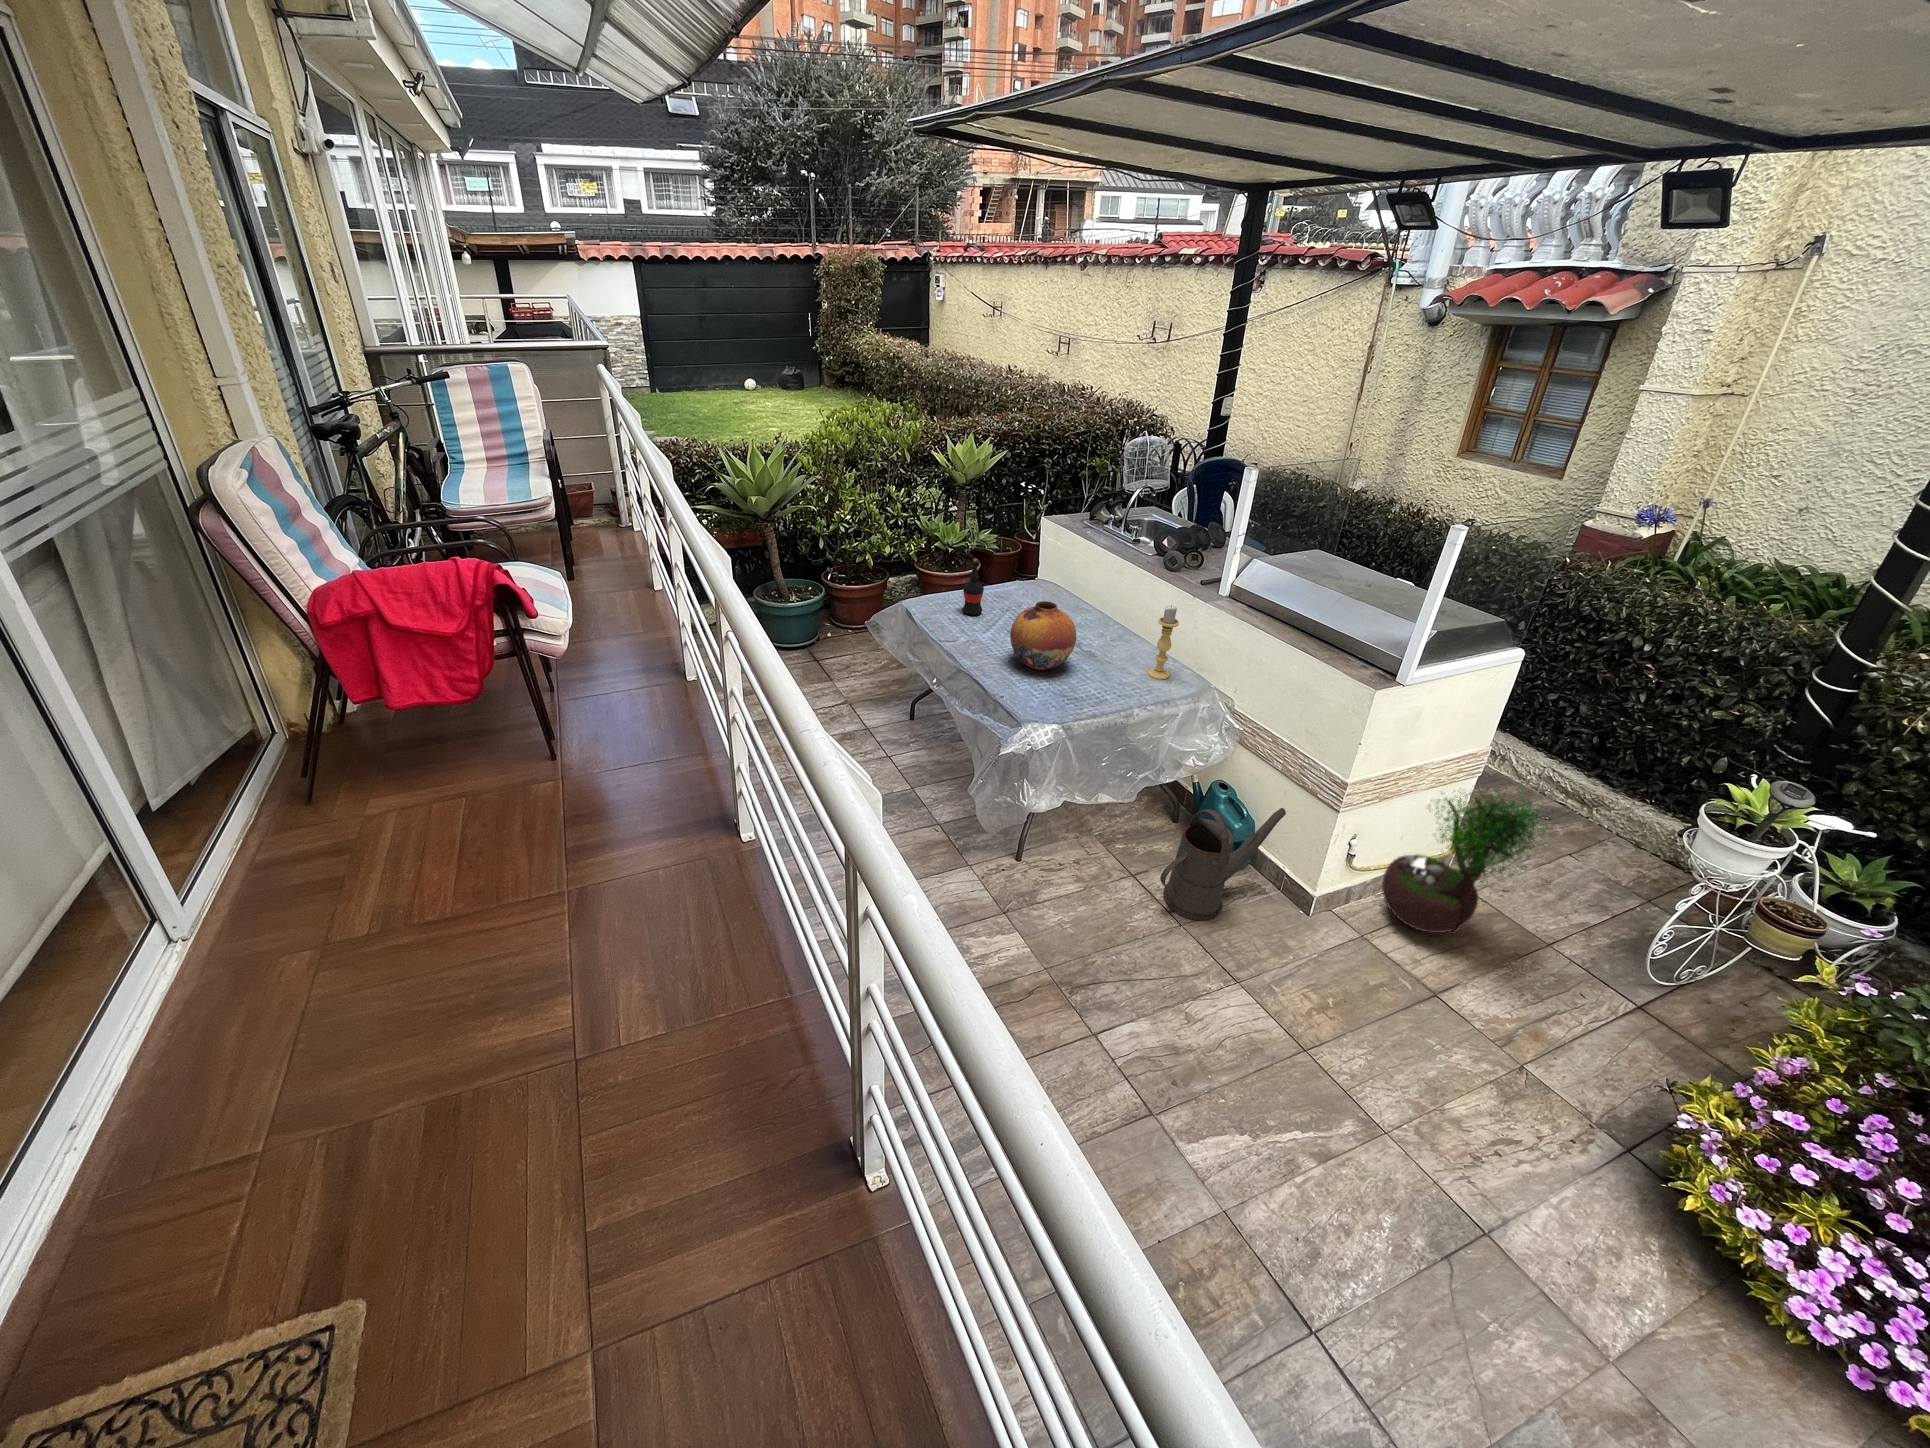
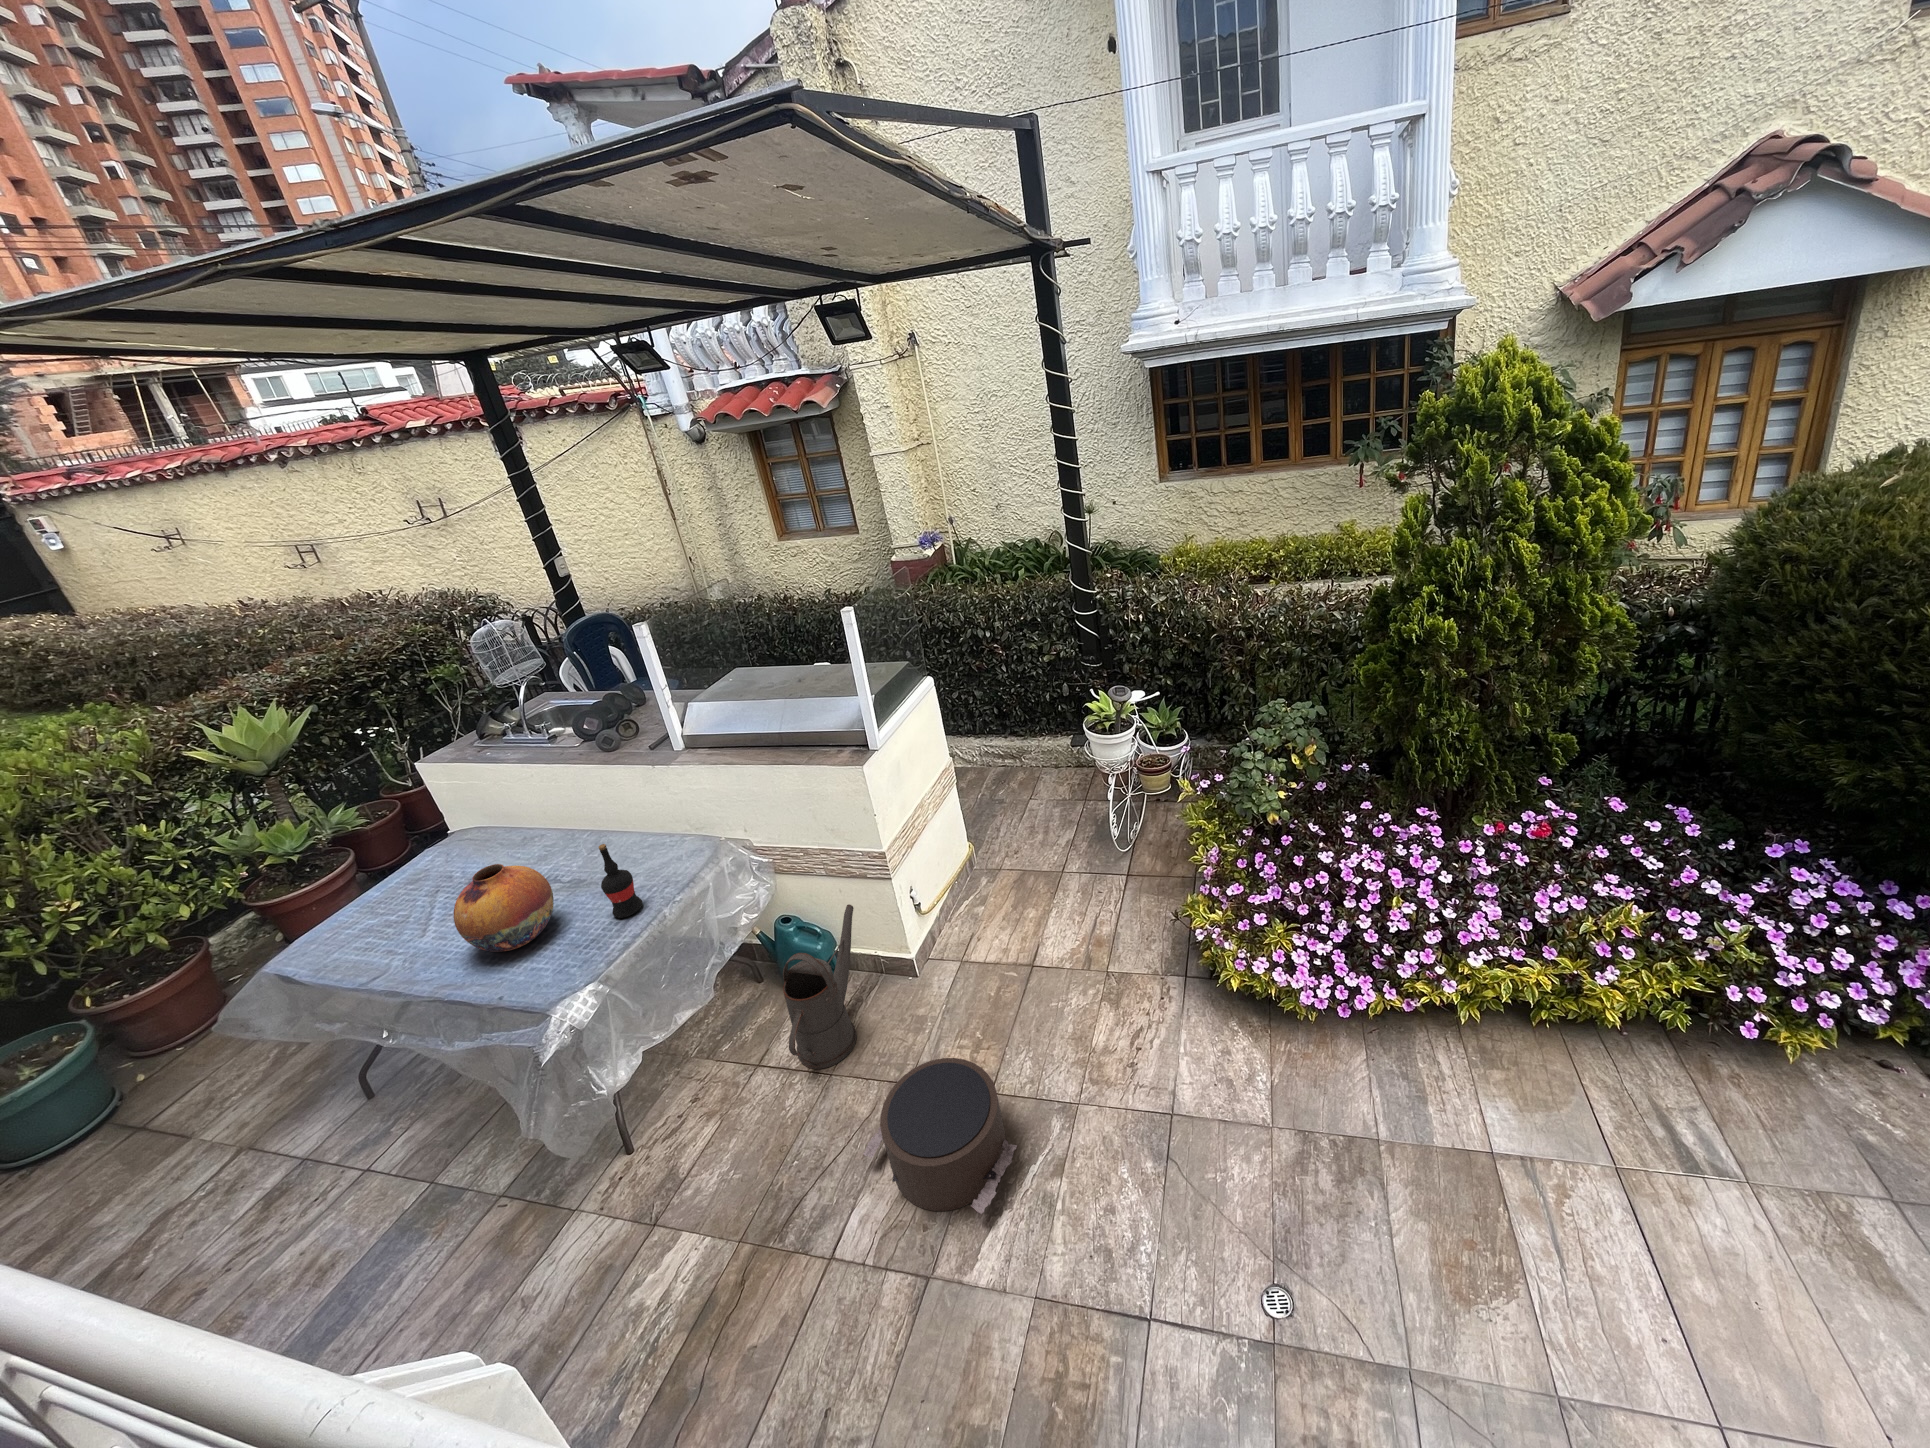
wine bottle: present [962,559,984,615] -> present [599,844,642,918]
candle holder: present [1148,605,1179,679] -> none [632,790,677,870]
potted tree: present [1382,786,1556,934] -> none [942,773,1026,925]
pouf: none [1165,964,1312,1114] -> present [863,1058,1017,1214]

